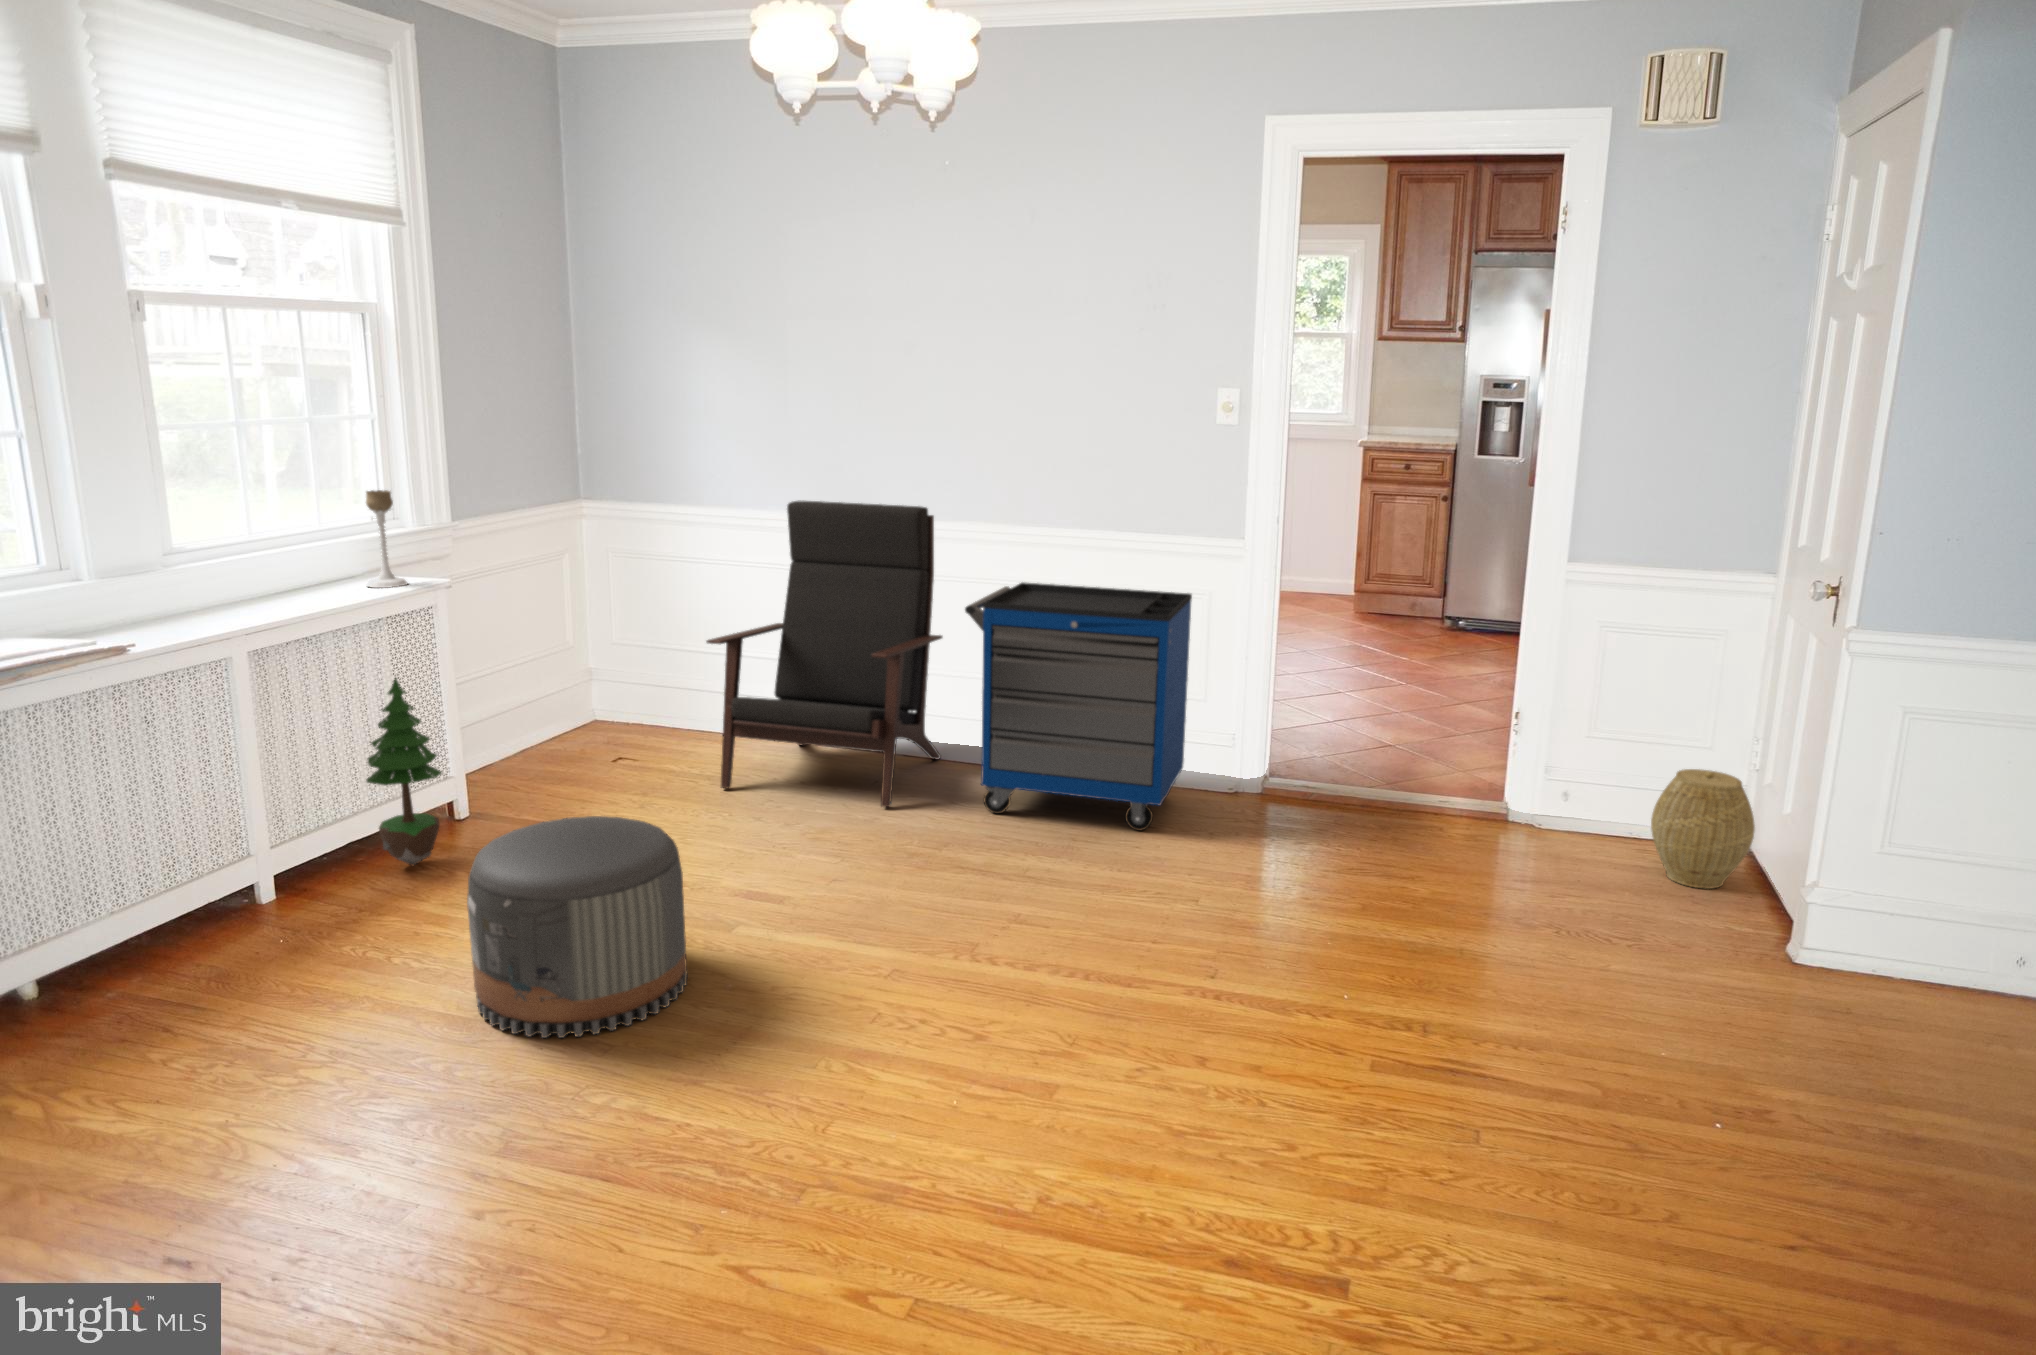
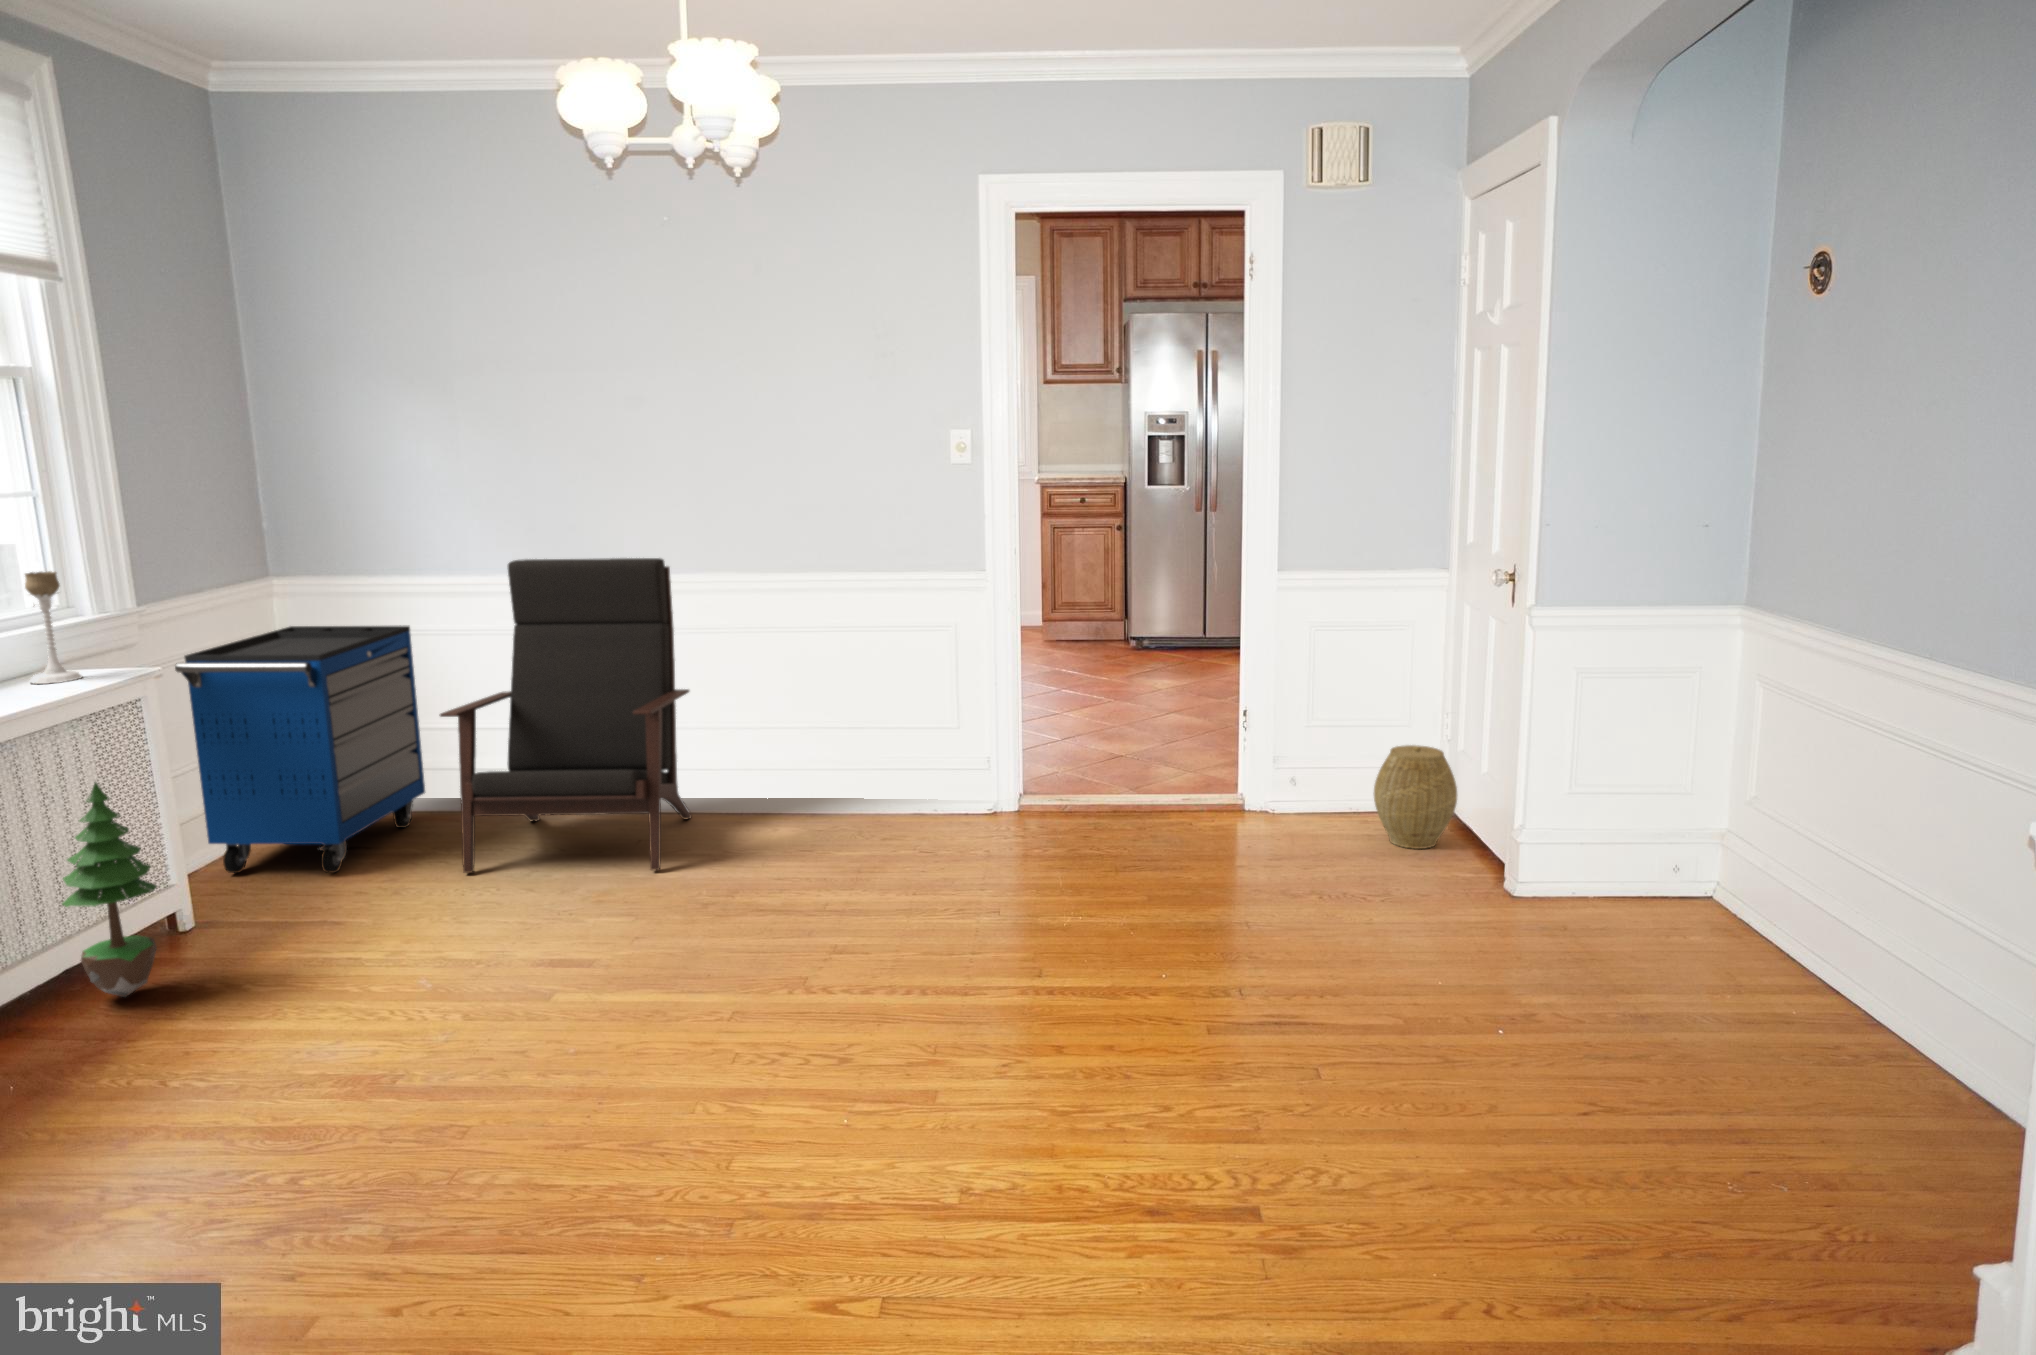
storage cabinet: present [965,582,1192,830] -> present [175,625,425,873]
pouf: present [467,816,687,1038] -> none [266,900,517,1144]

